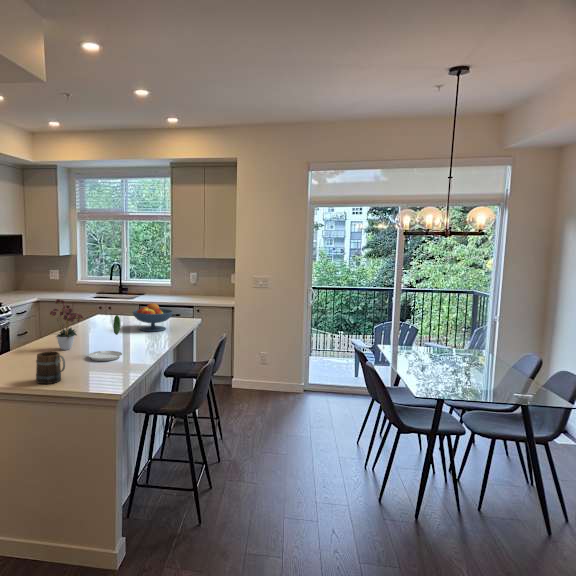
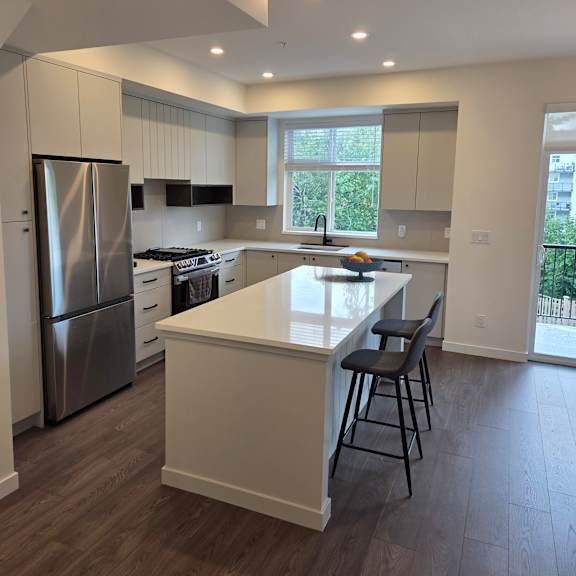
flower arrangement: present [50,299,83,350] -> none [256,238,293,294]
plate: present [88,315,122,361] -> none [295,259,330,307]
mug: present [36,352,65,384] -> none [245,292,273,326]

